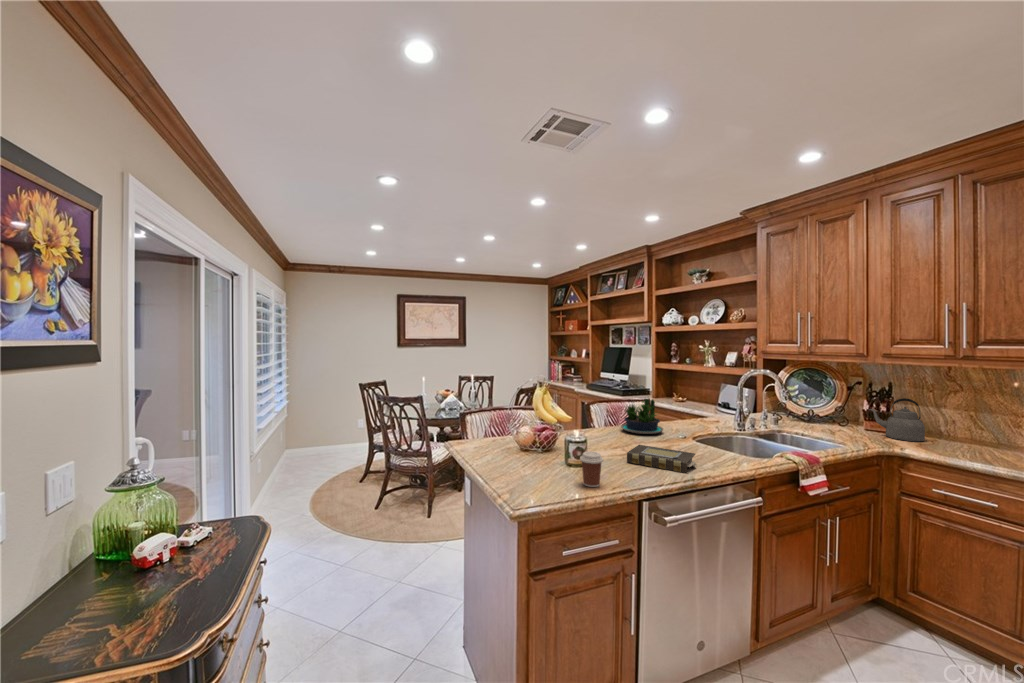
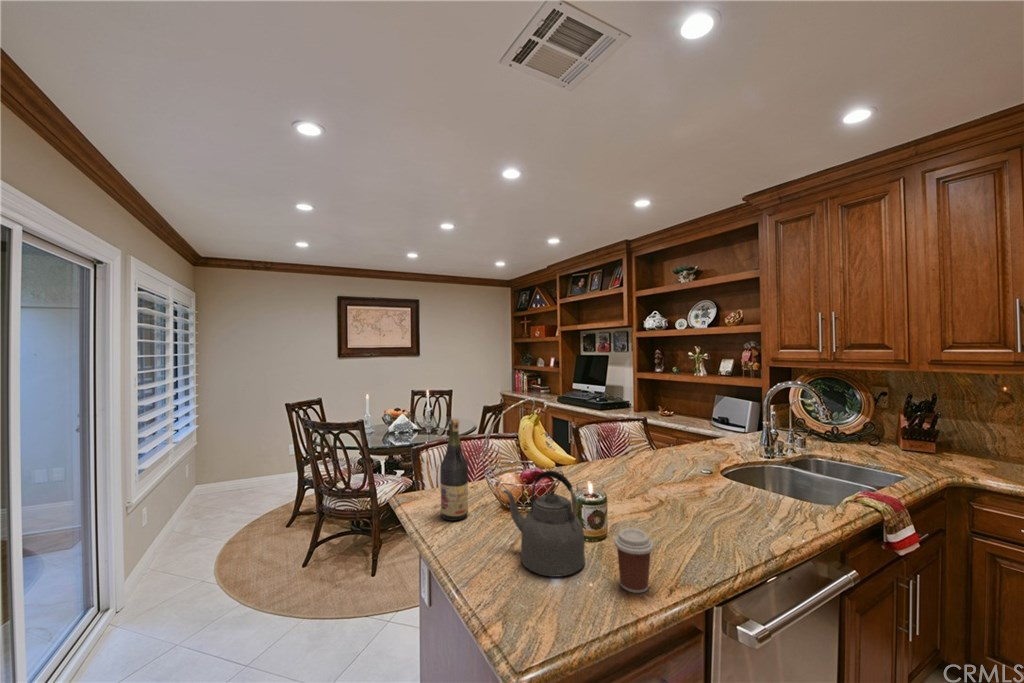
wine bottle: none [478,387,497,454] -> present [440,419,468,521]
kettle: present [869,398,925,441] -> present [503,471,585,577]
potted plant: present [621,399,663,434] -> none [625,422,681,469]
book: present [627,445,696,473] -> none [663,495,767,545]

